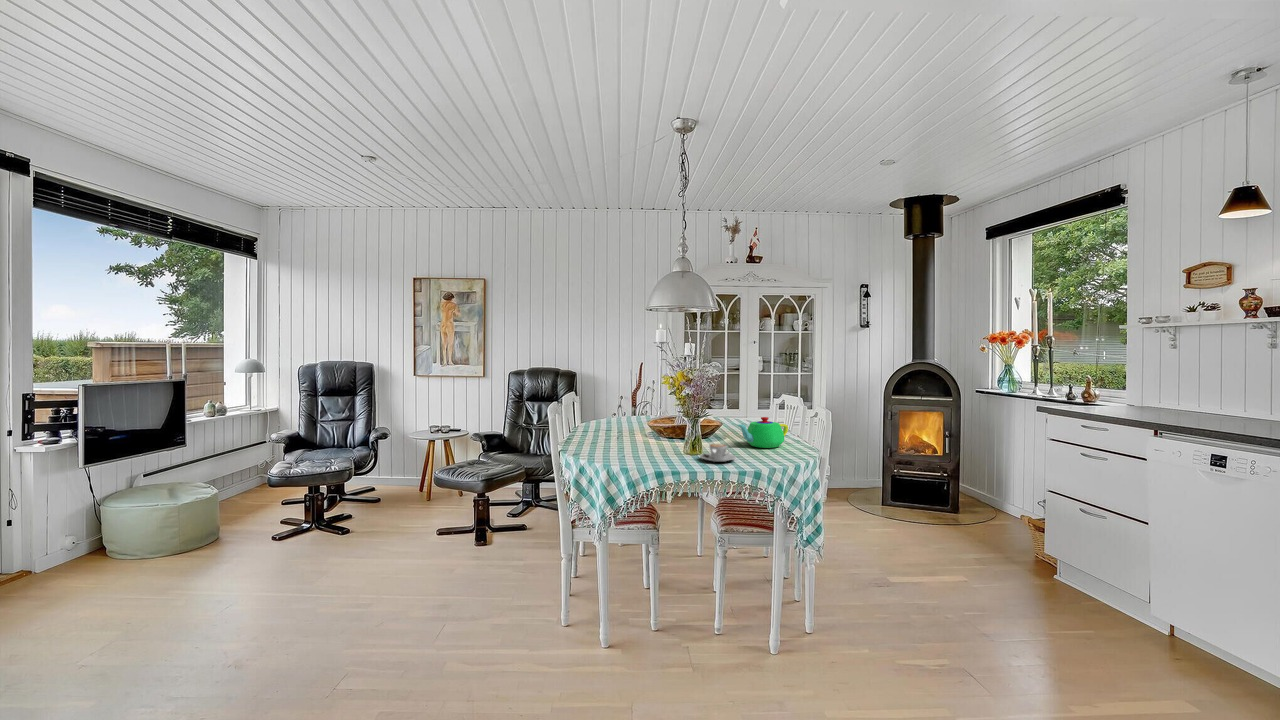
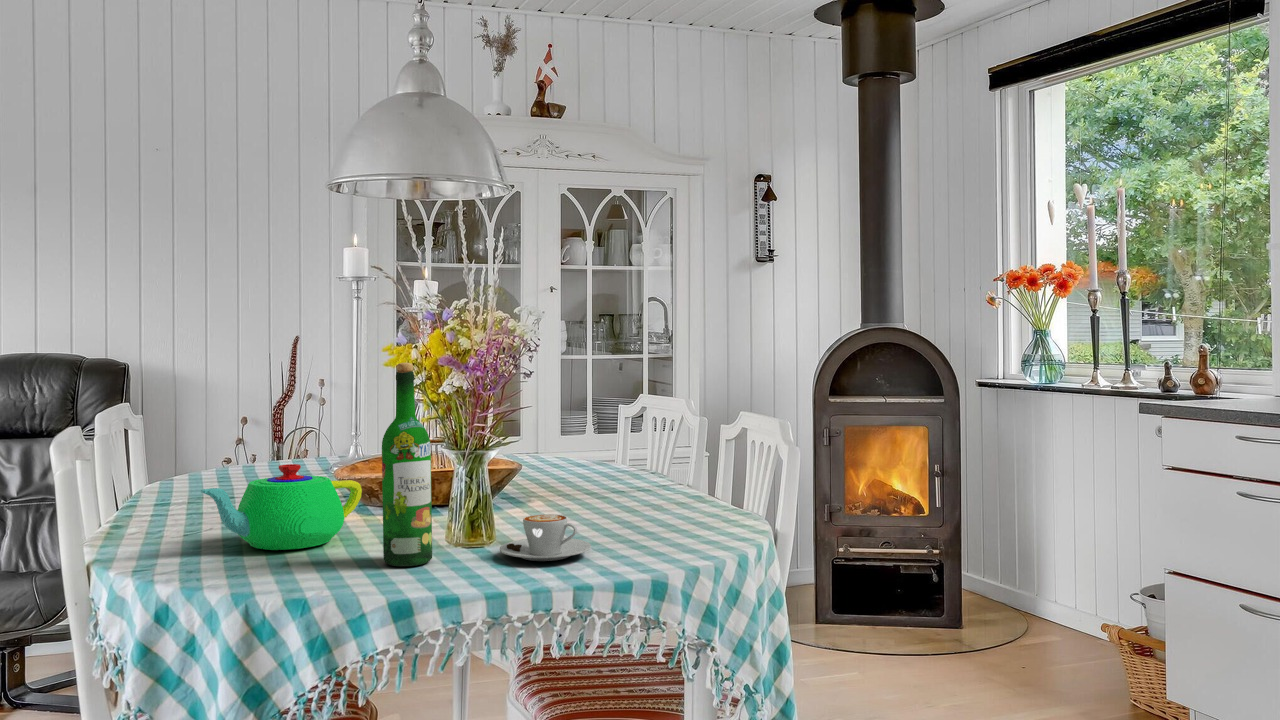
wine bottle: none [657,384,675,460] -> present [382,363,432,566]
teapot: present [738,417,788,448] -> present [201,464,362,550]

